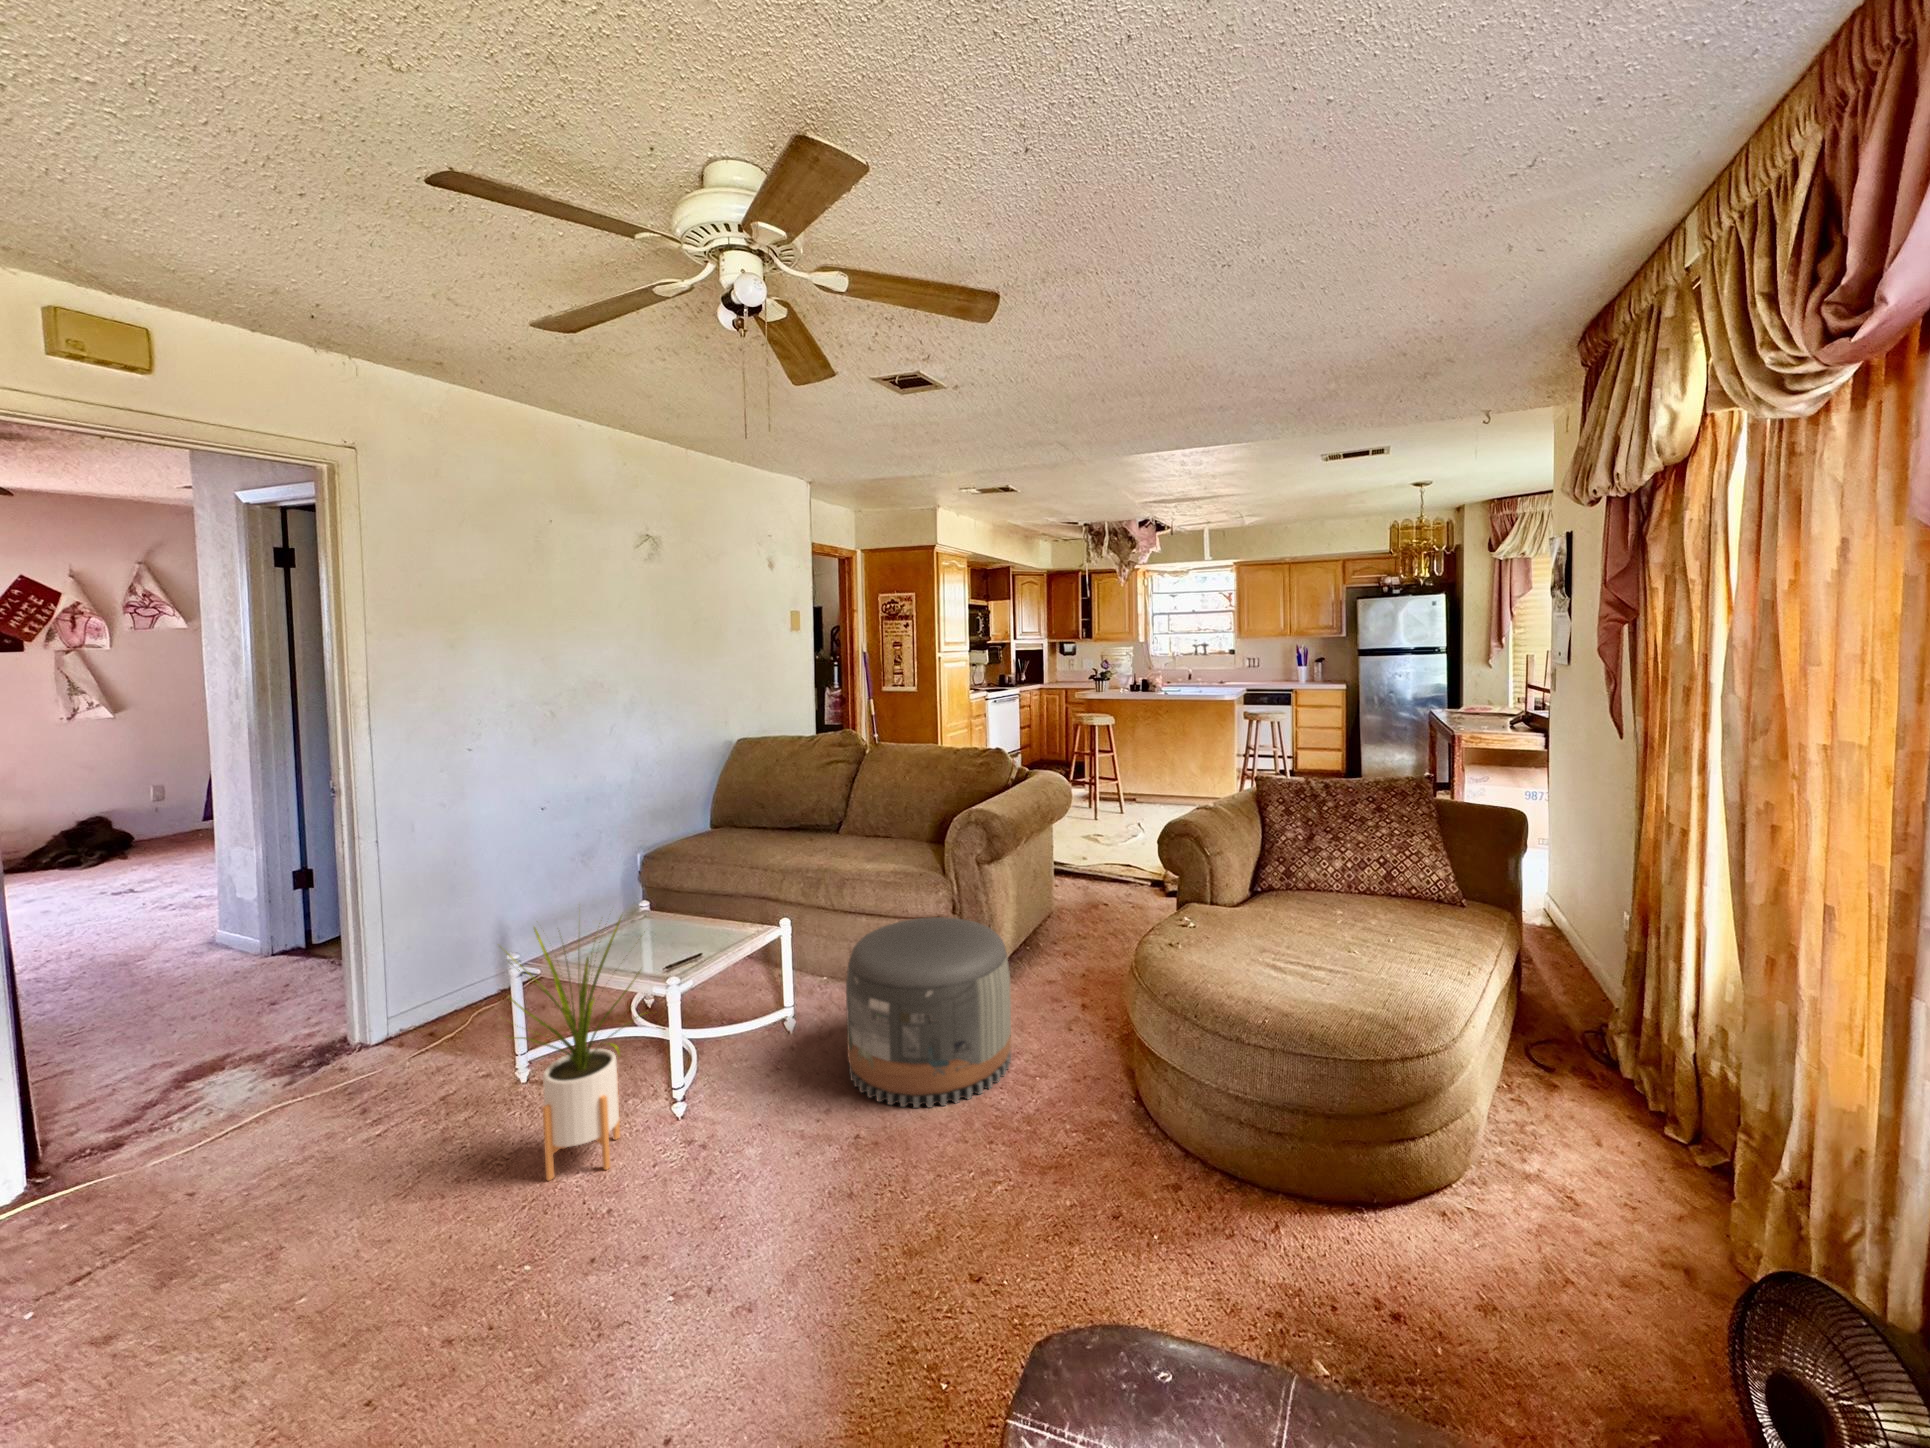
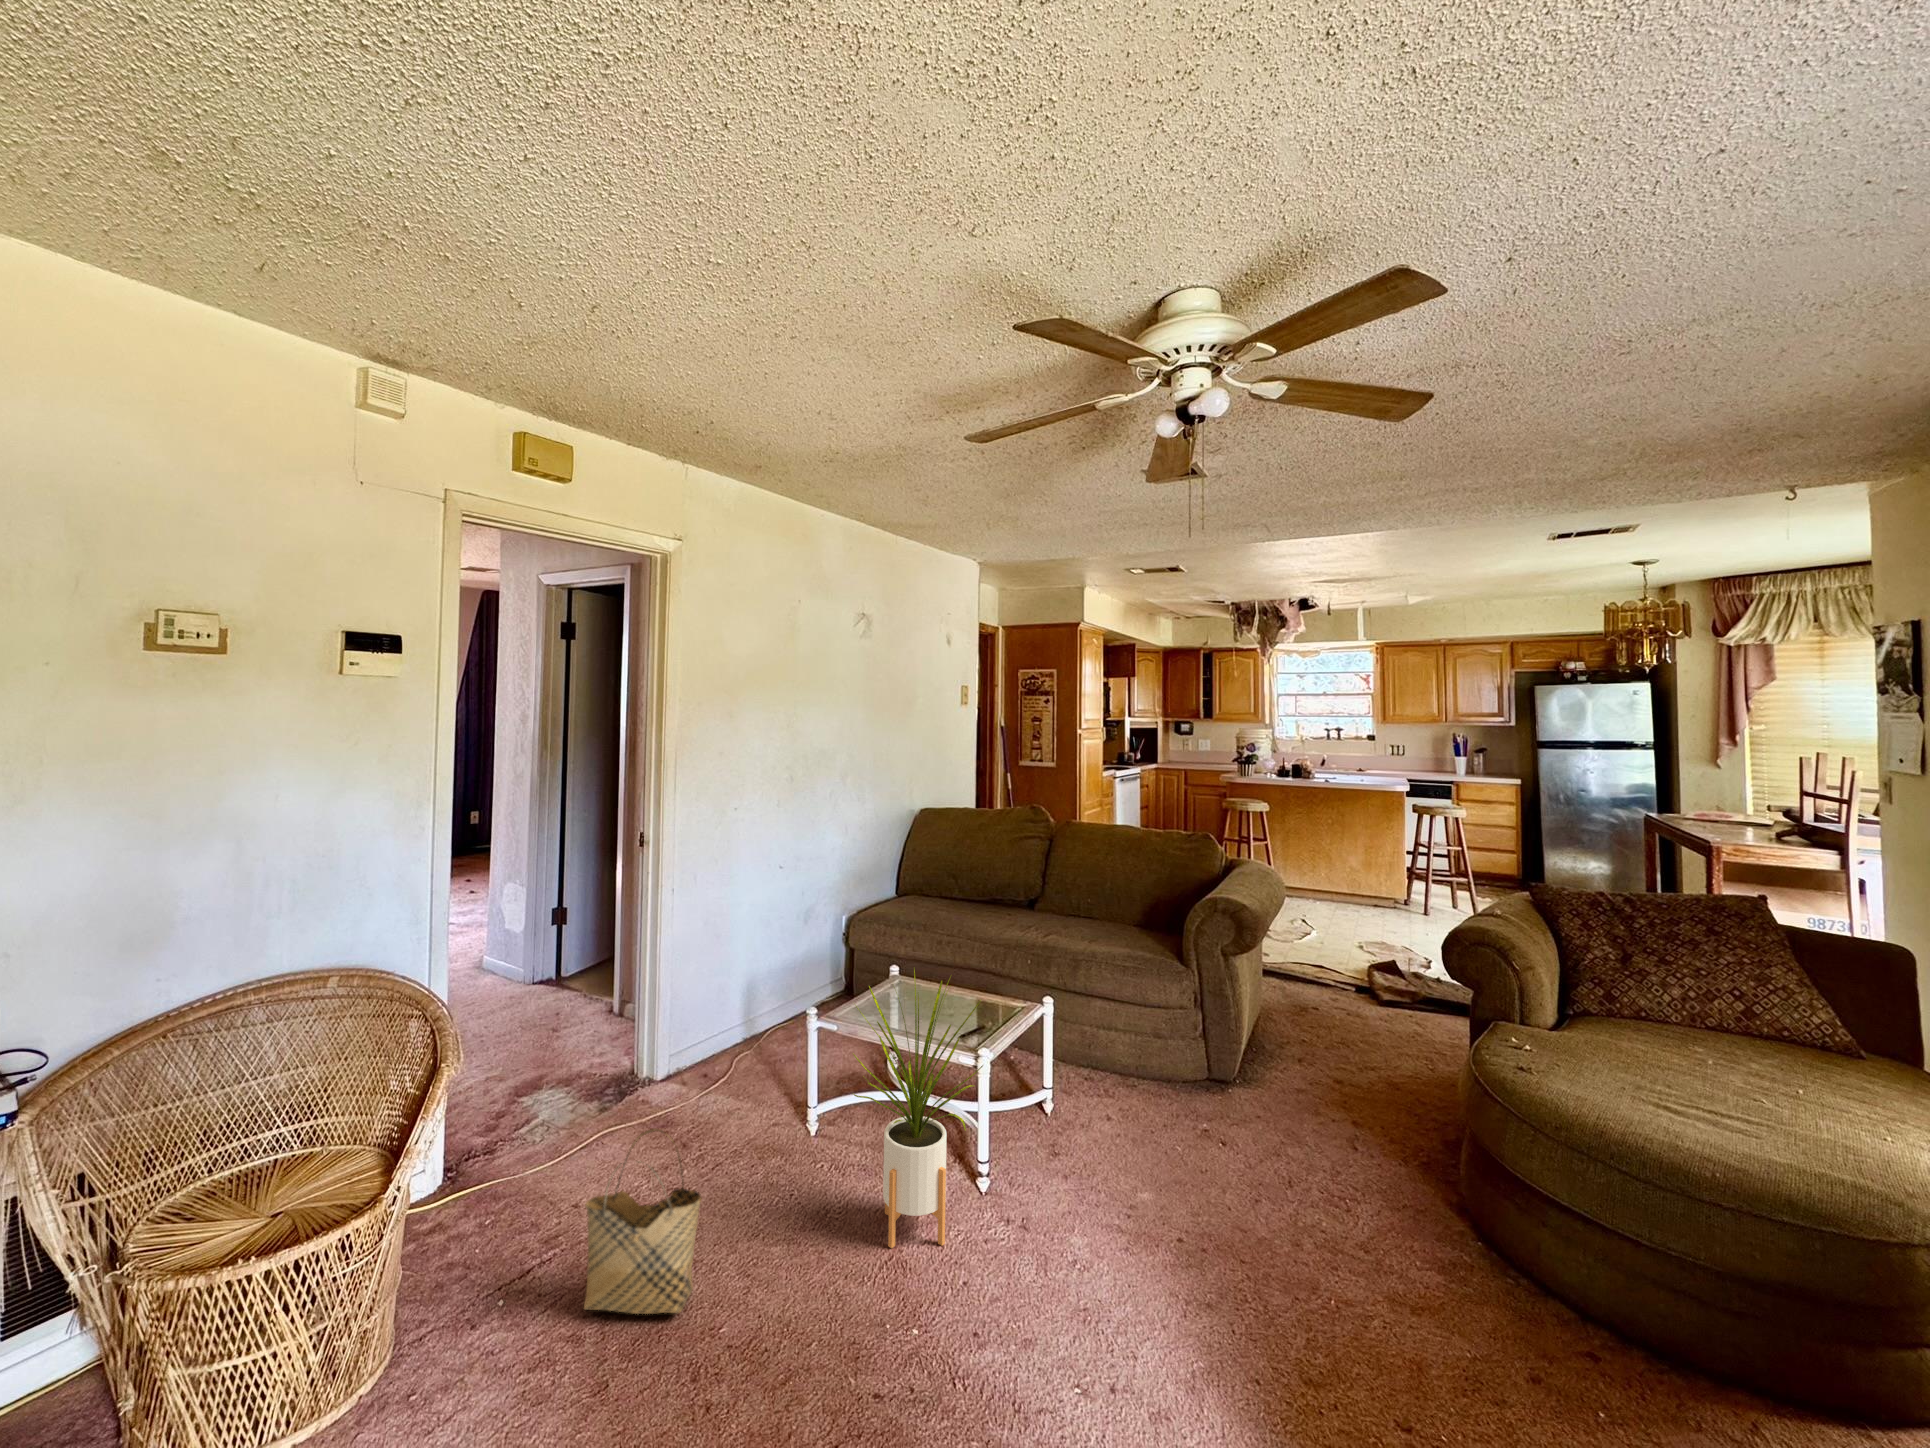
pouf: present [846,917,1011,1108] -> none [1133,1012,1318,1228]
woven basket: none [133,1101,292,1301] -> present [584,1129,701,1314]

